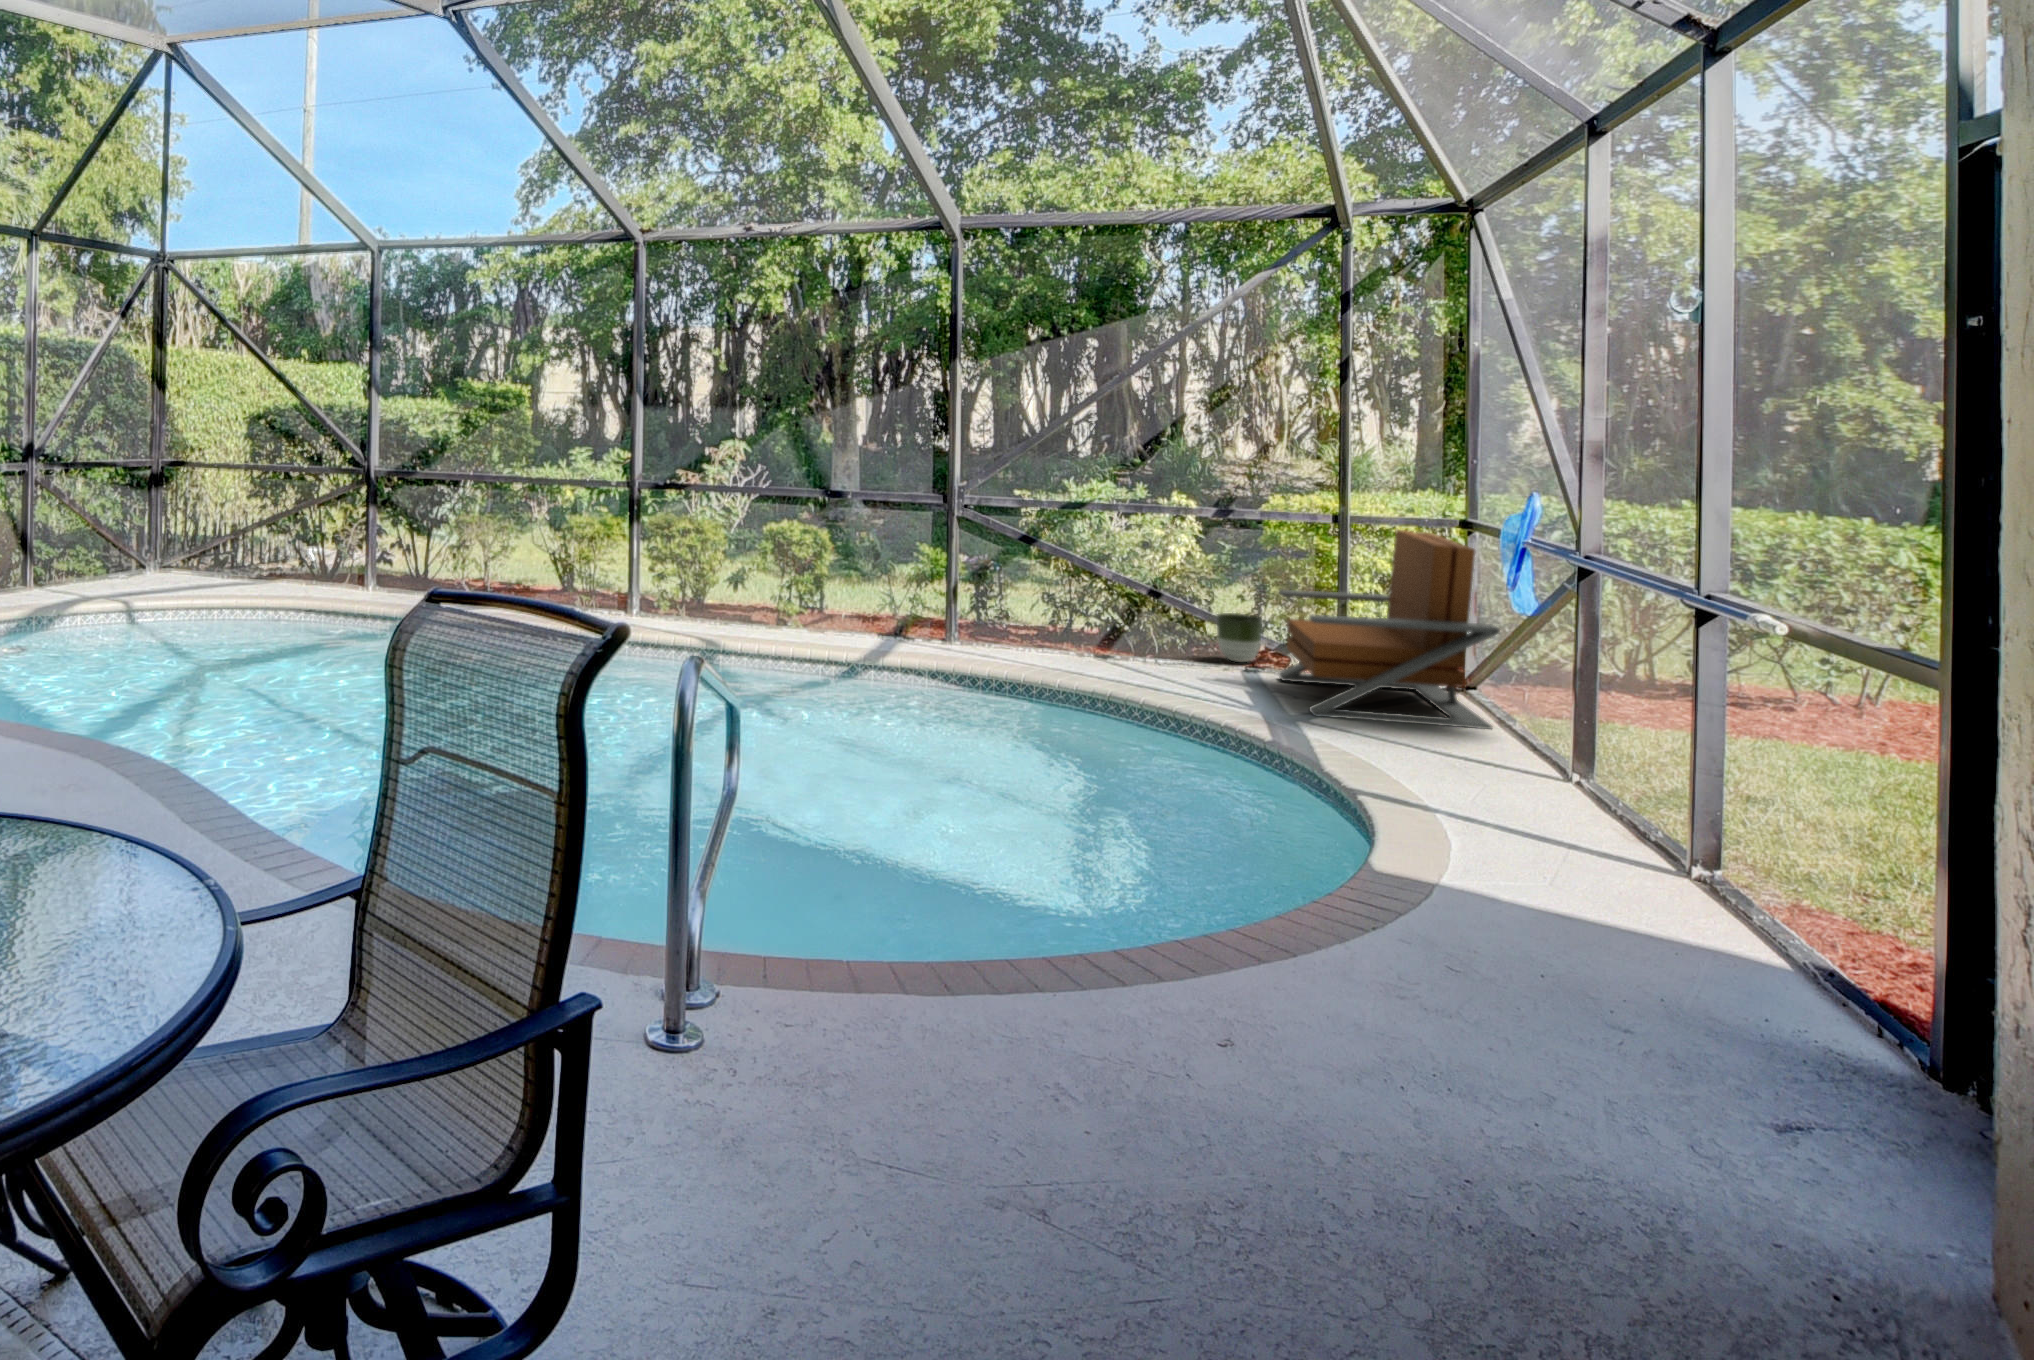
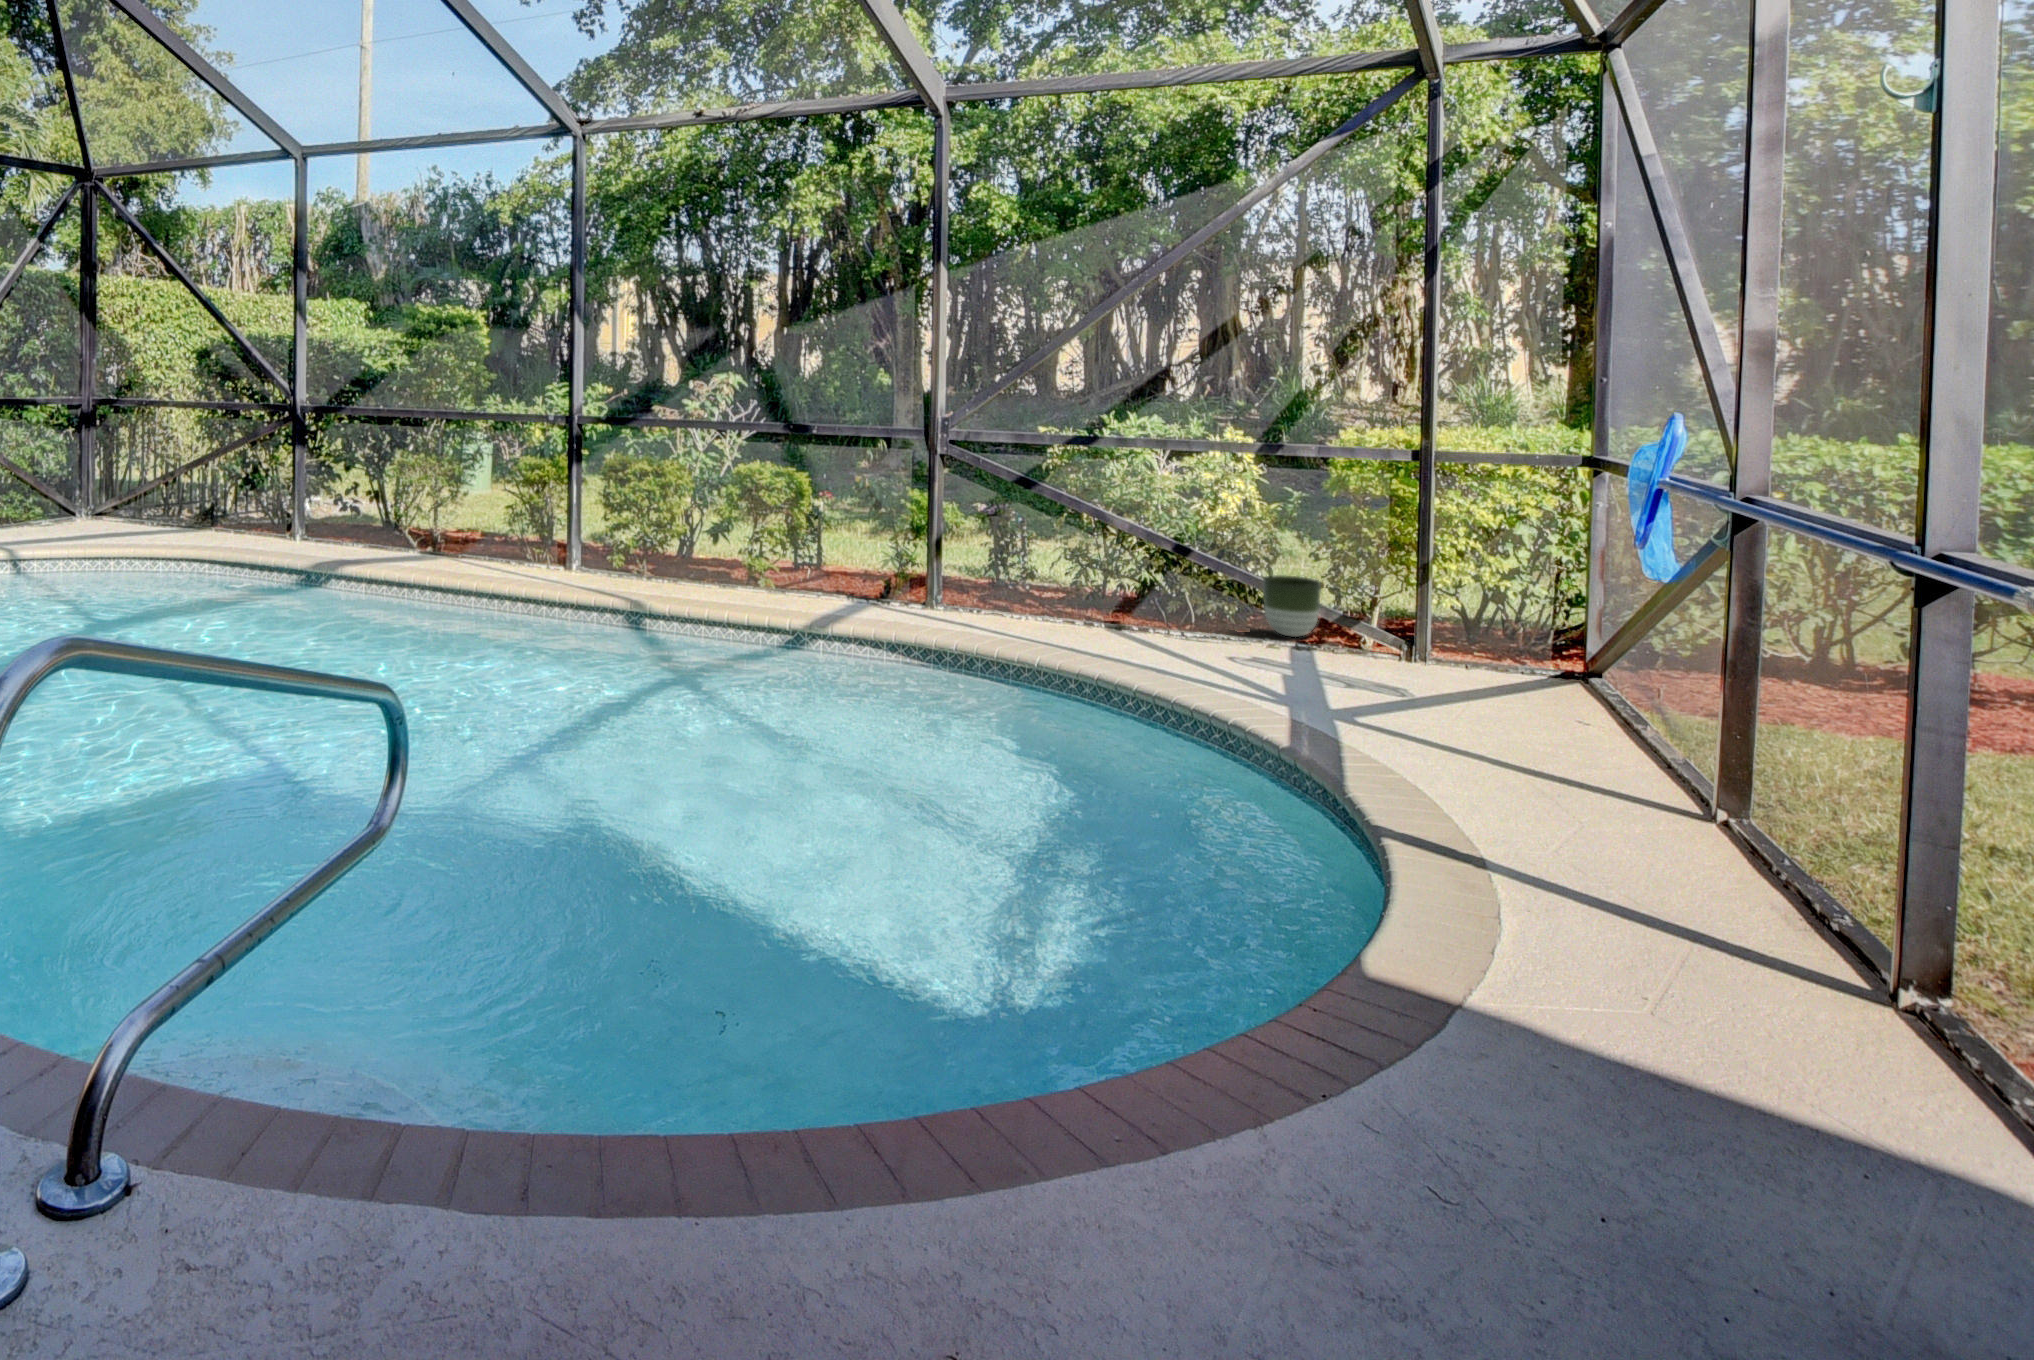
lounge chair: present [1279,530,1500,729] -> none [1336,470,1627,737]

